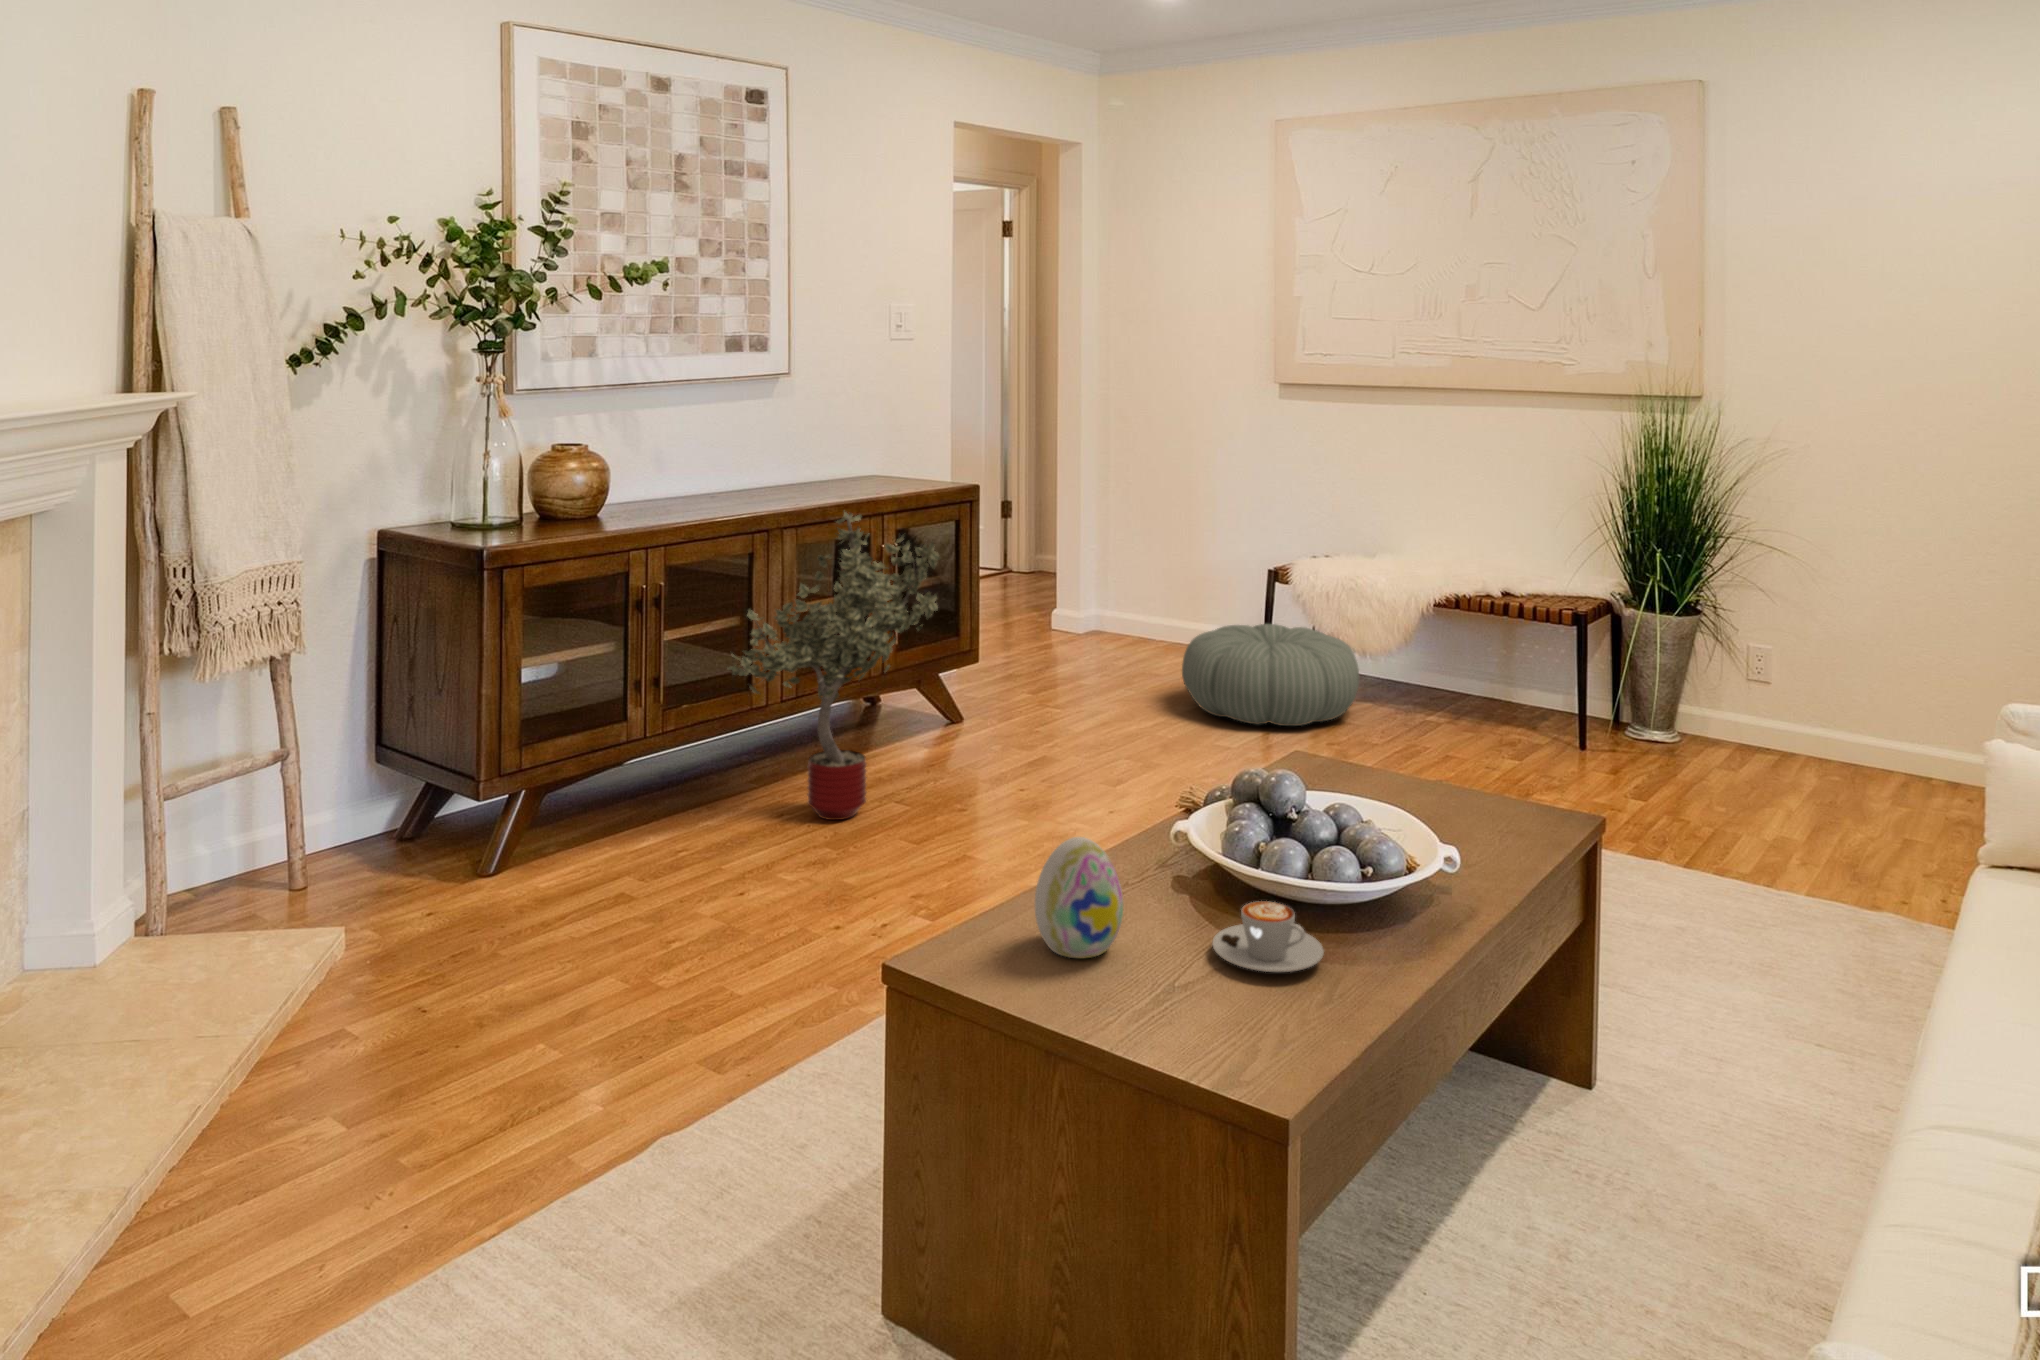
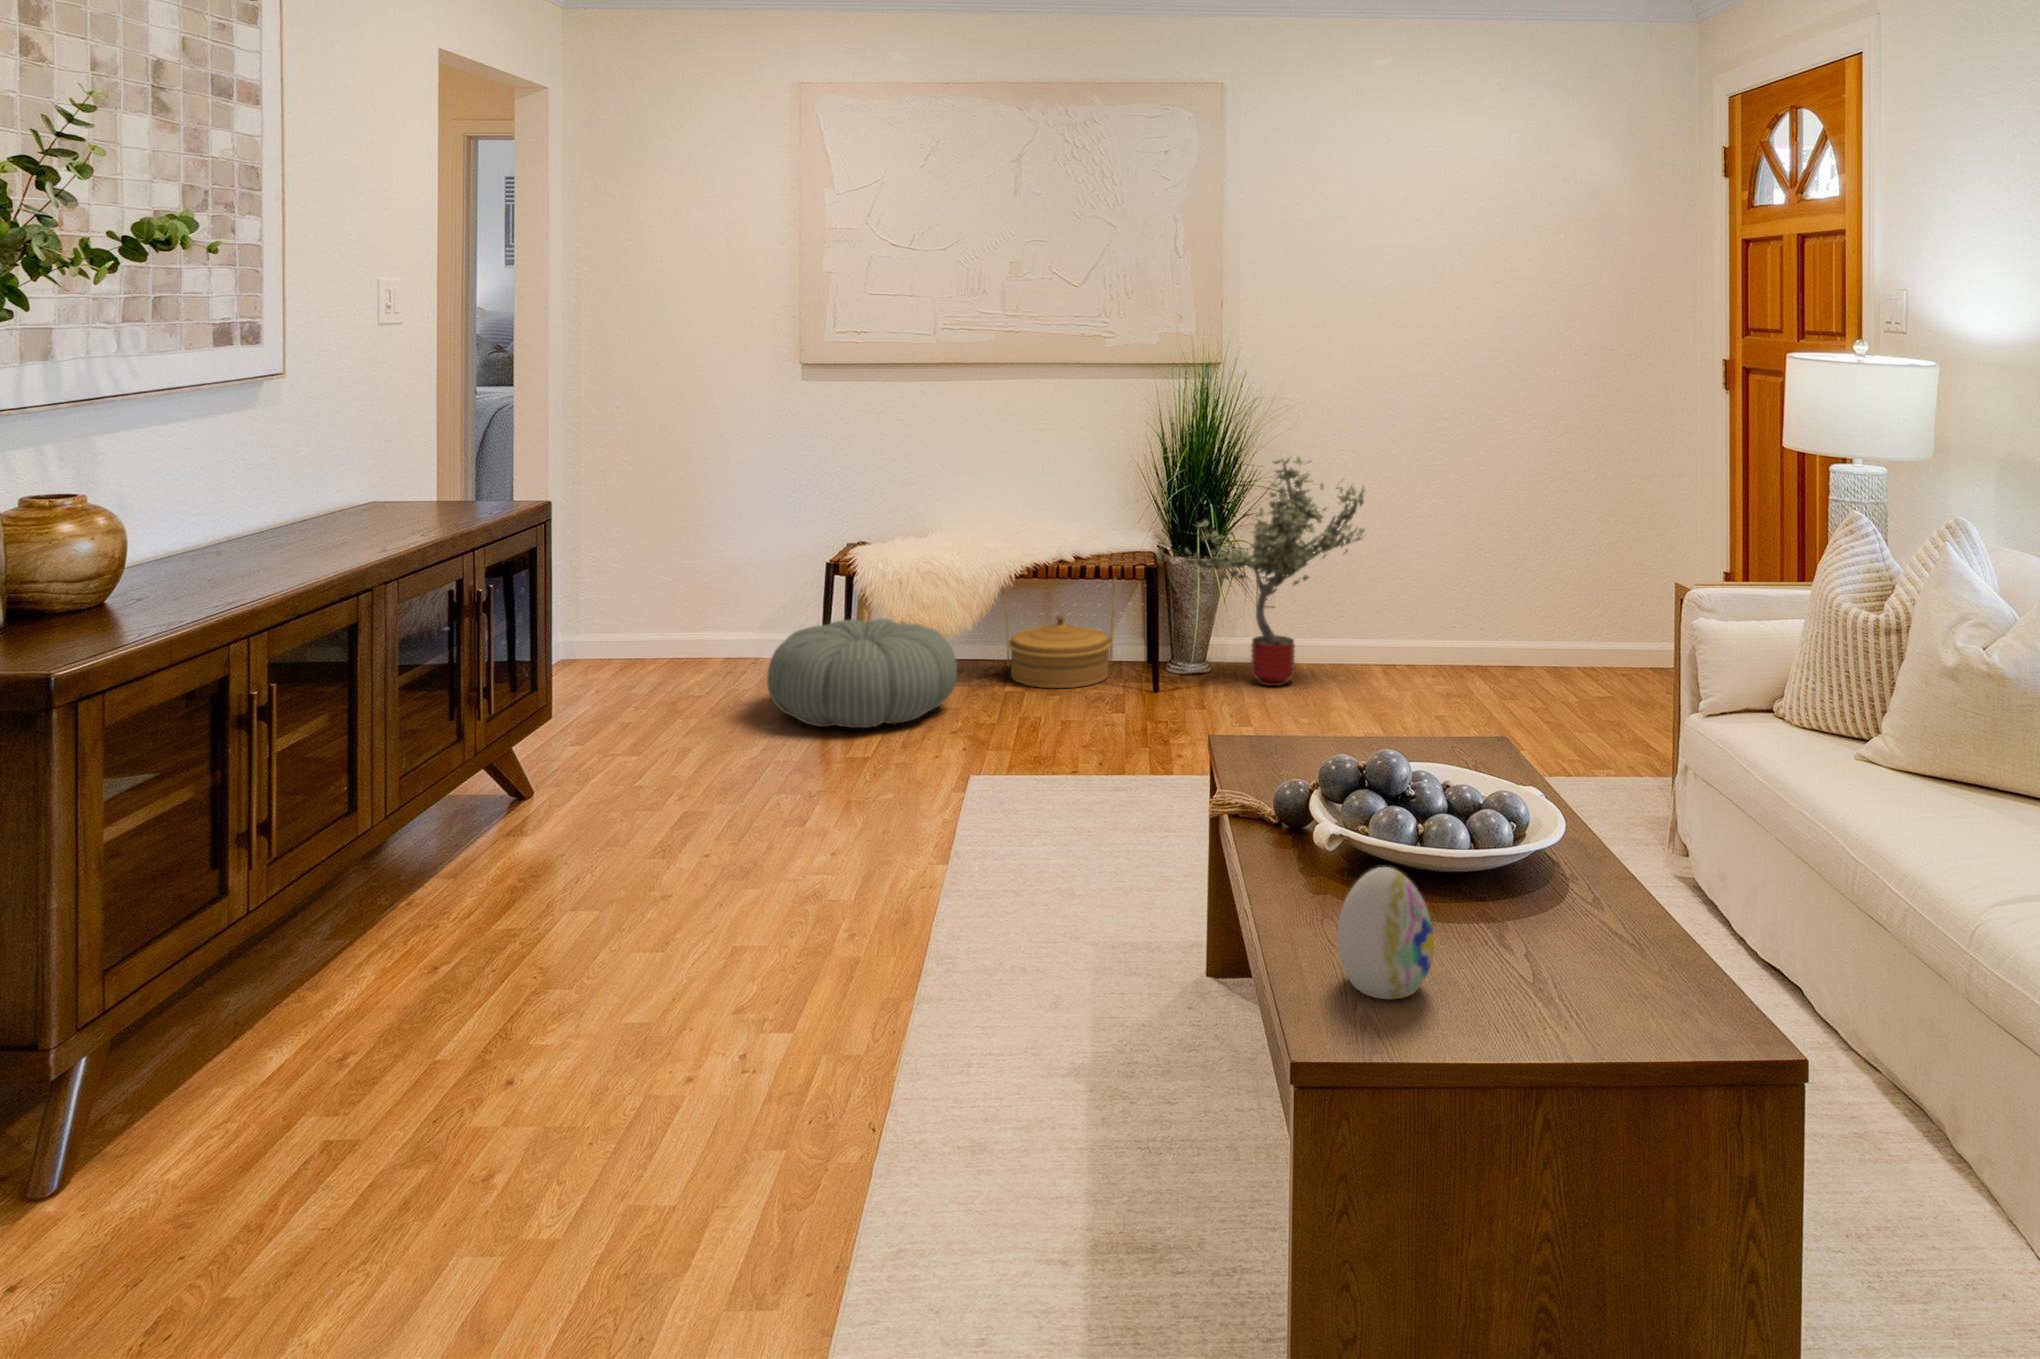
potted tree: present [727,512,939,820] -> present [1183,457,1365,686]
woven basket: none [1437,595,1559,729] -> present [1005,579,1116,688]
coffee cup: present [1212,901,1324,972] -> none [1465,882,1577,953]

